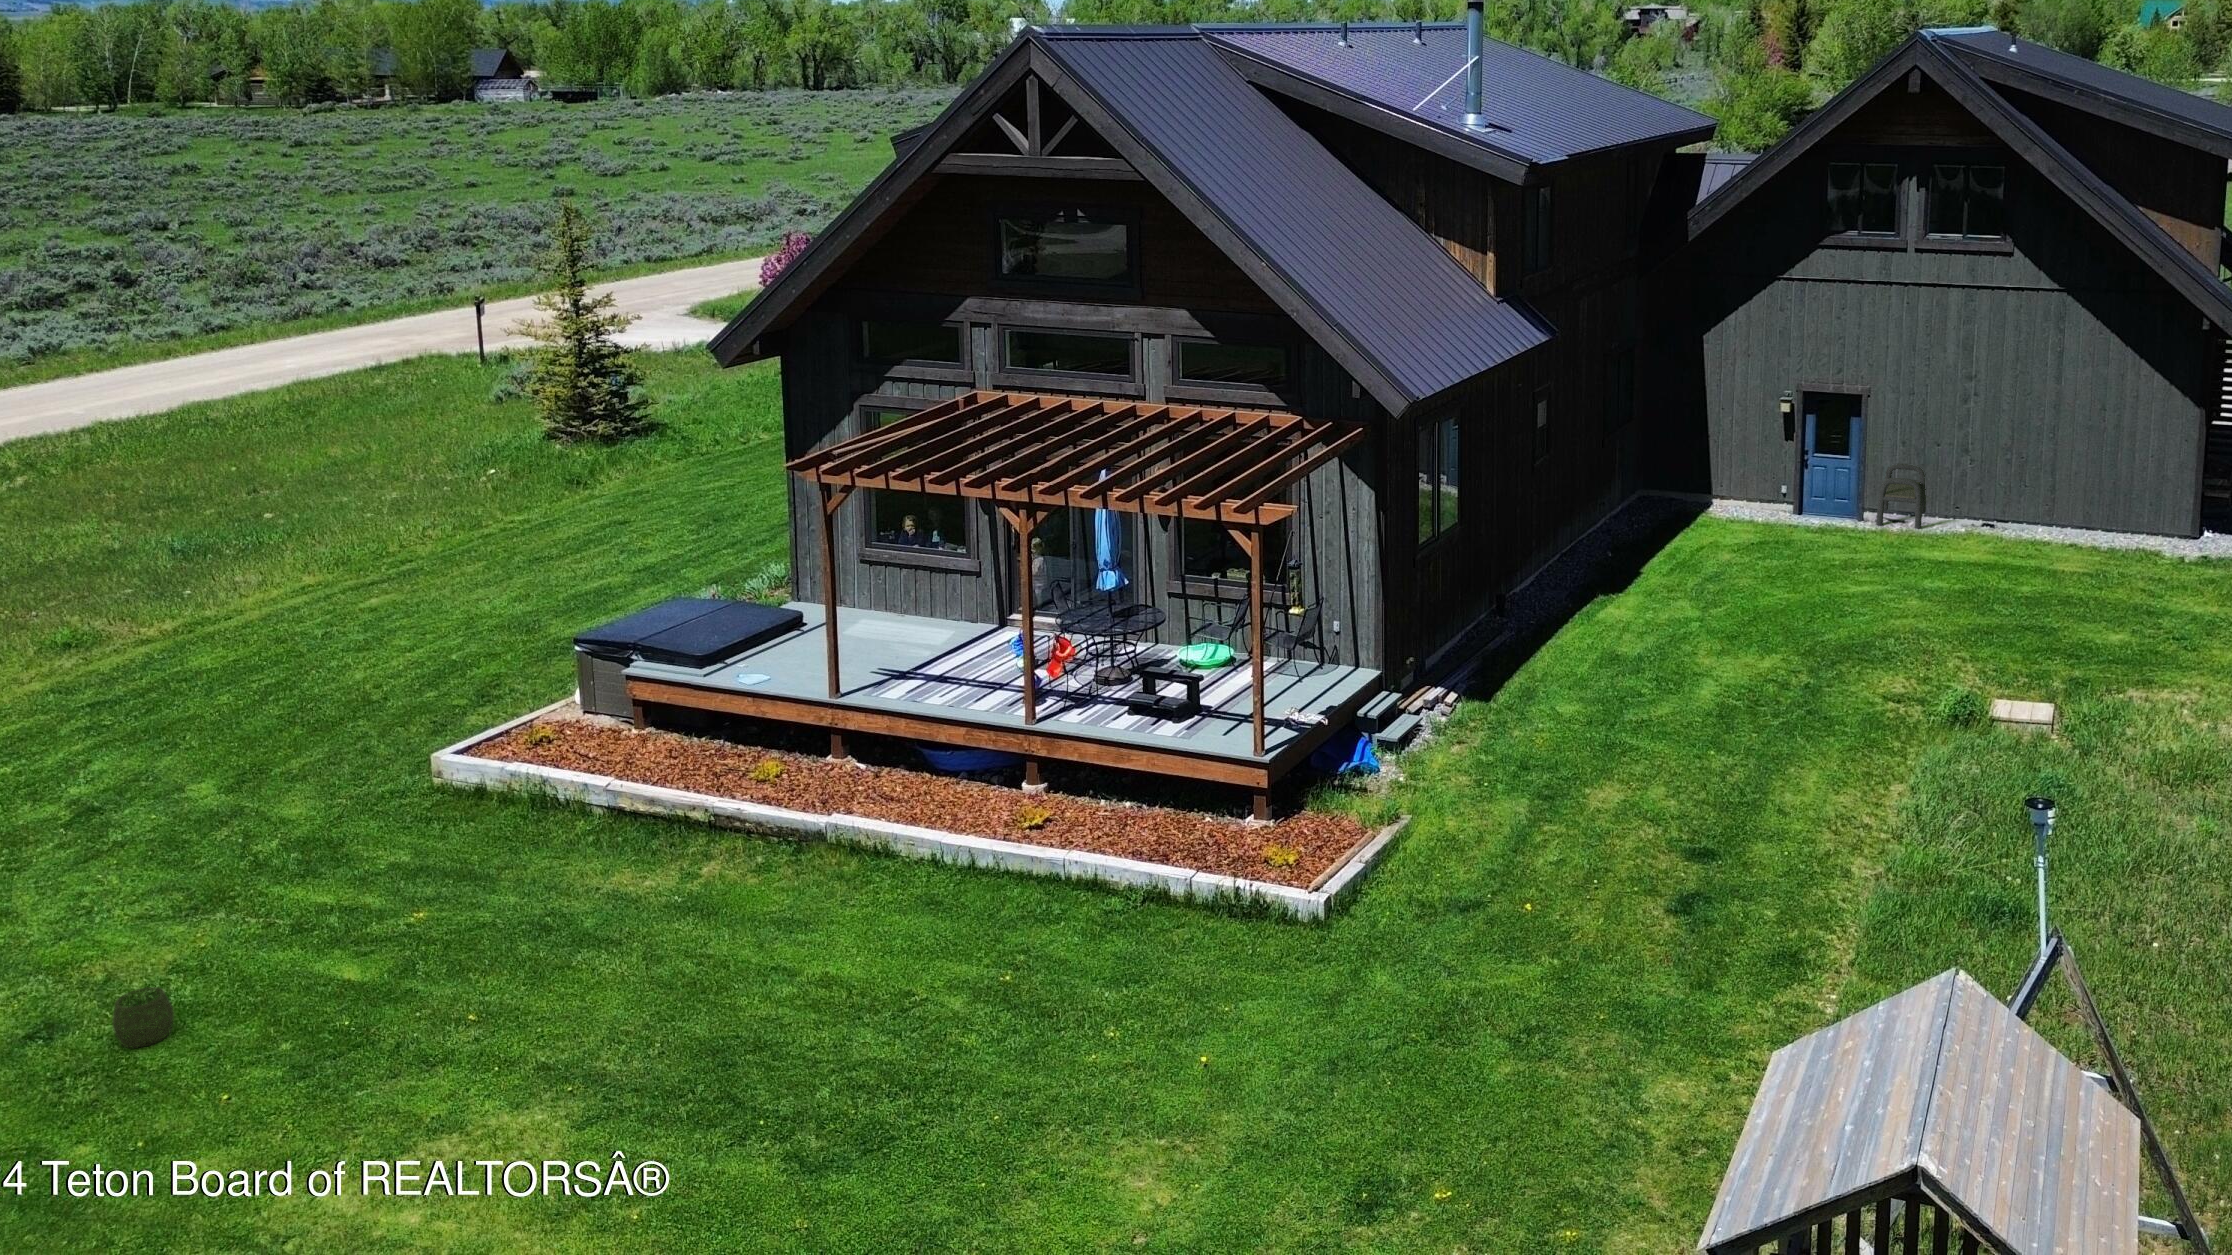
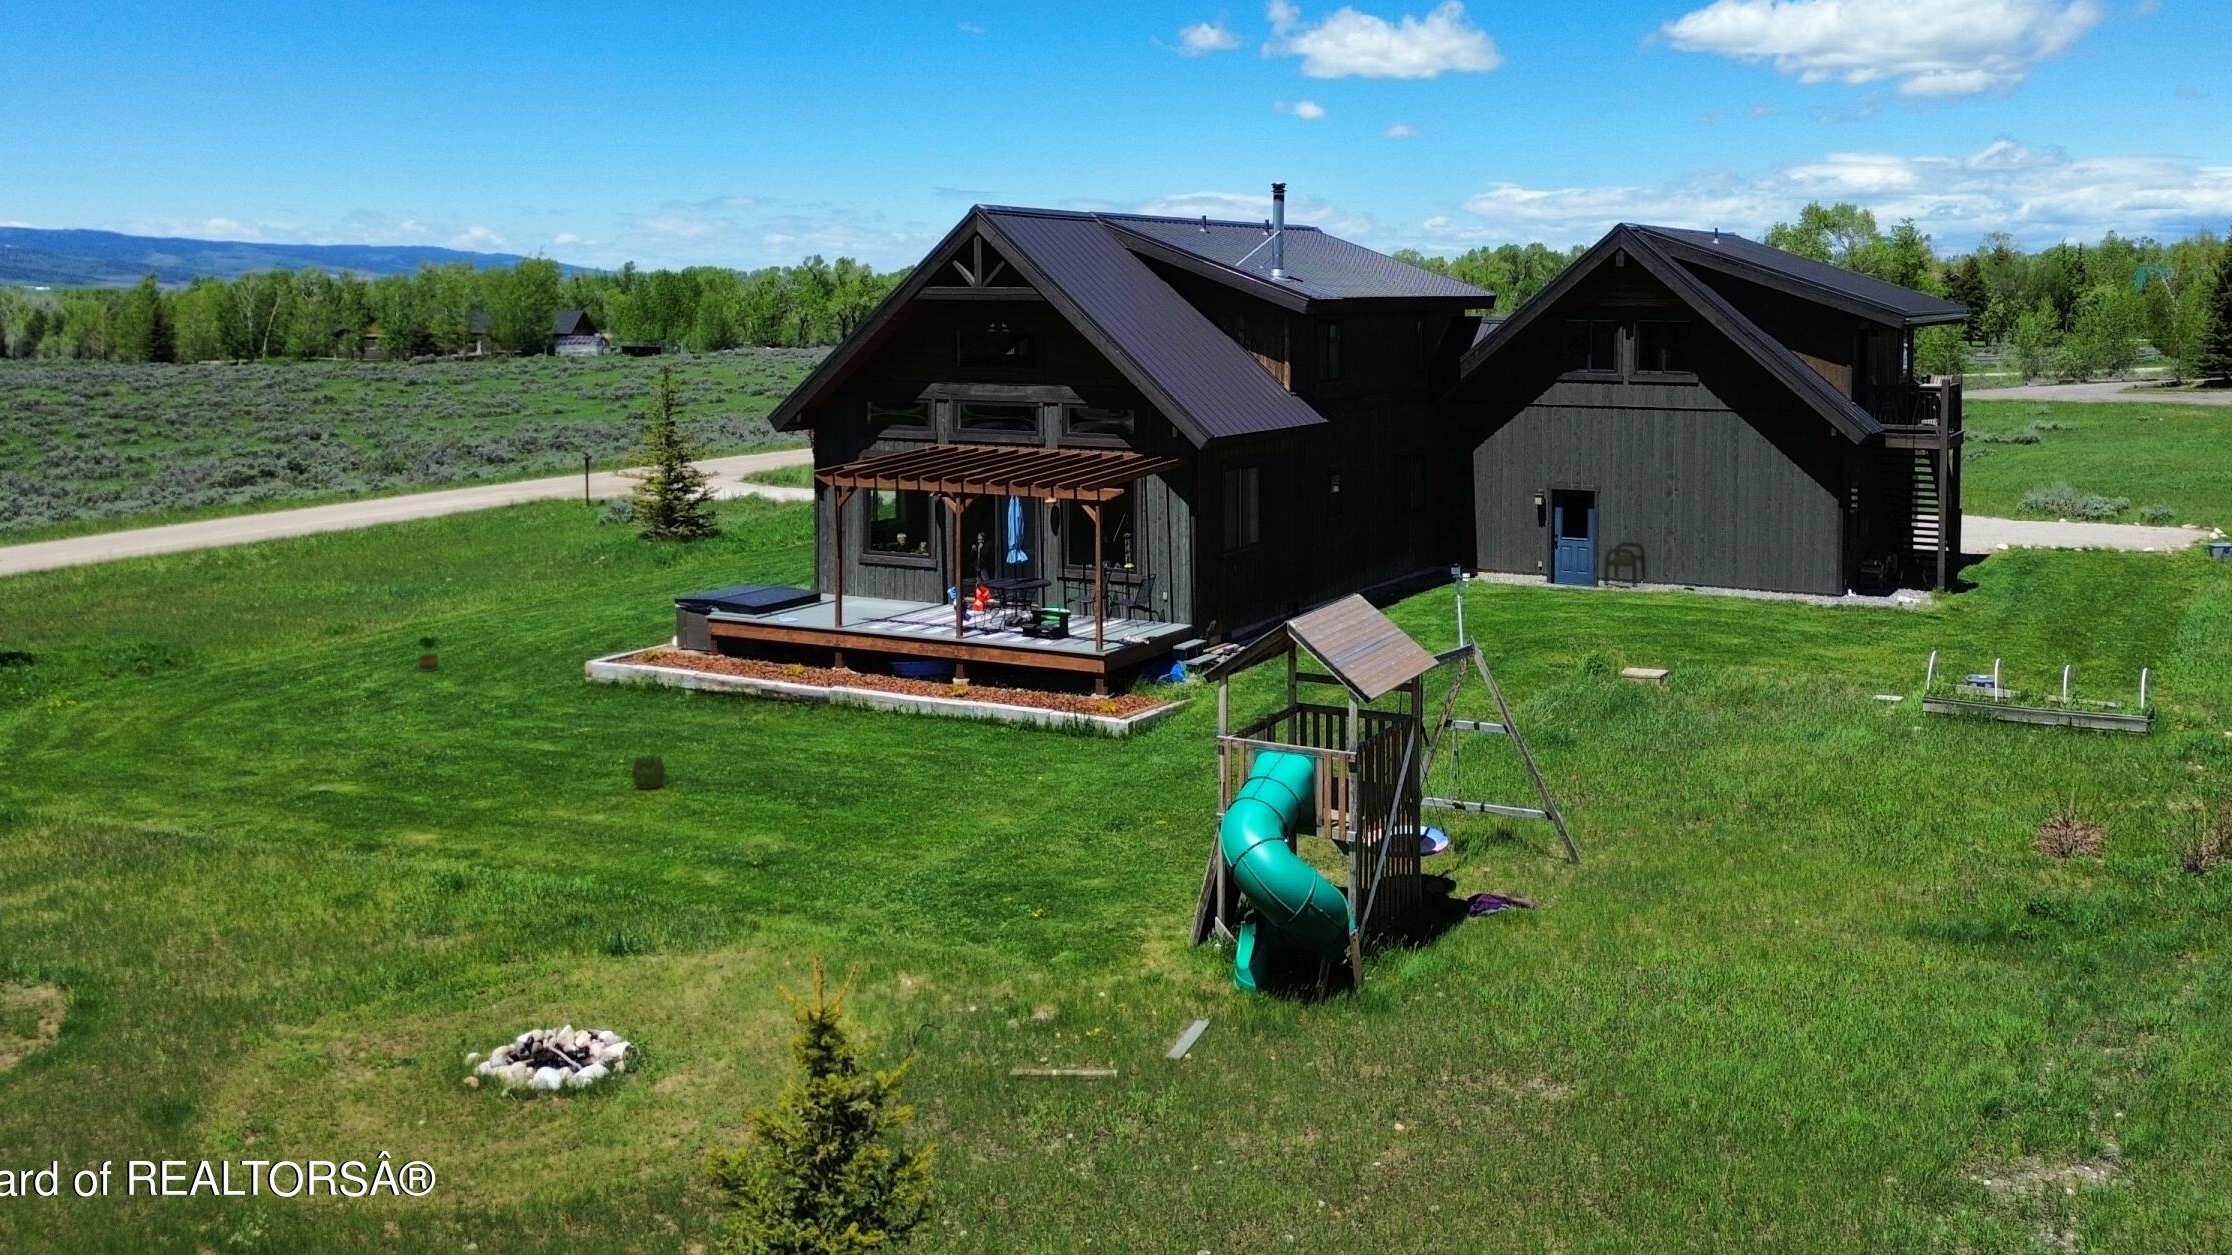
potted tree: none [160,714,203,773] -> present [419,636,440,672]
woven basket: present [112,987,174,1048] -> present [632,755,666,789]

